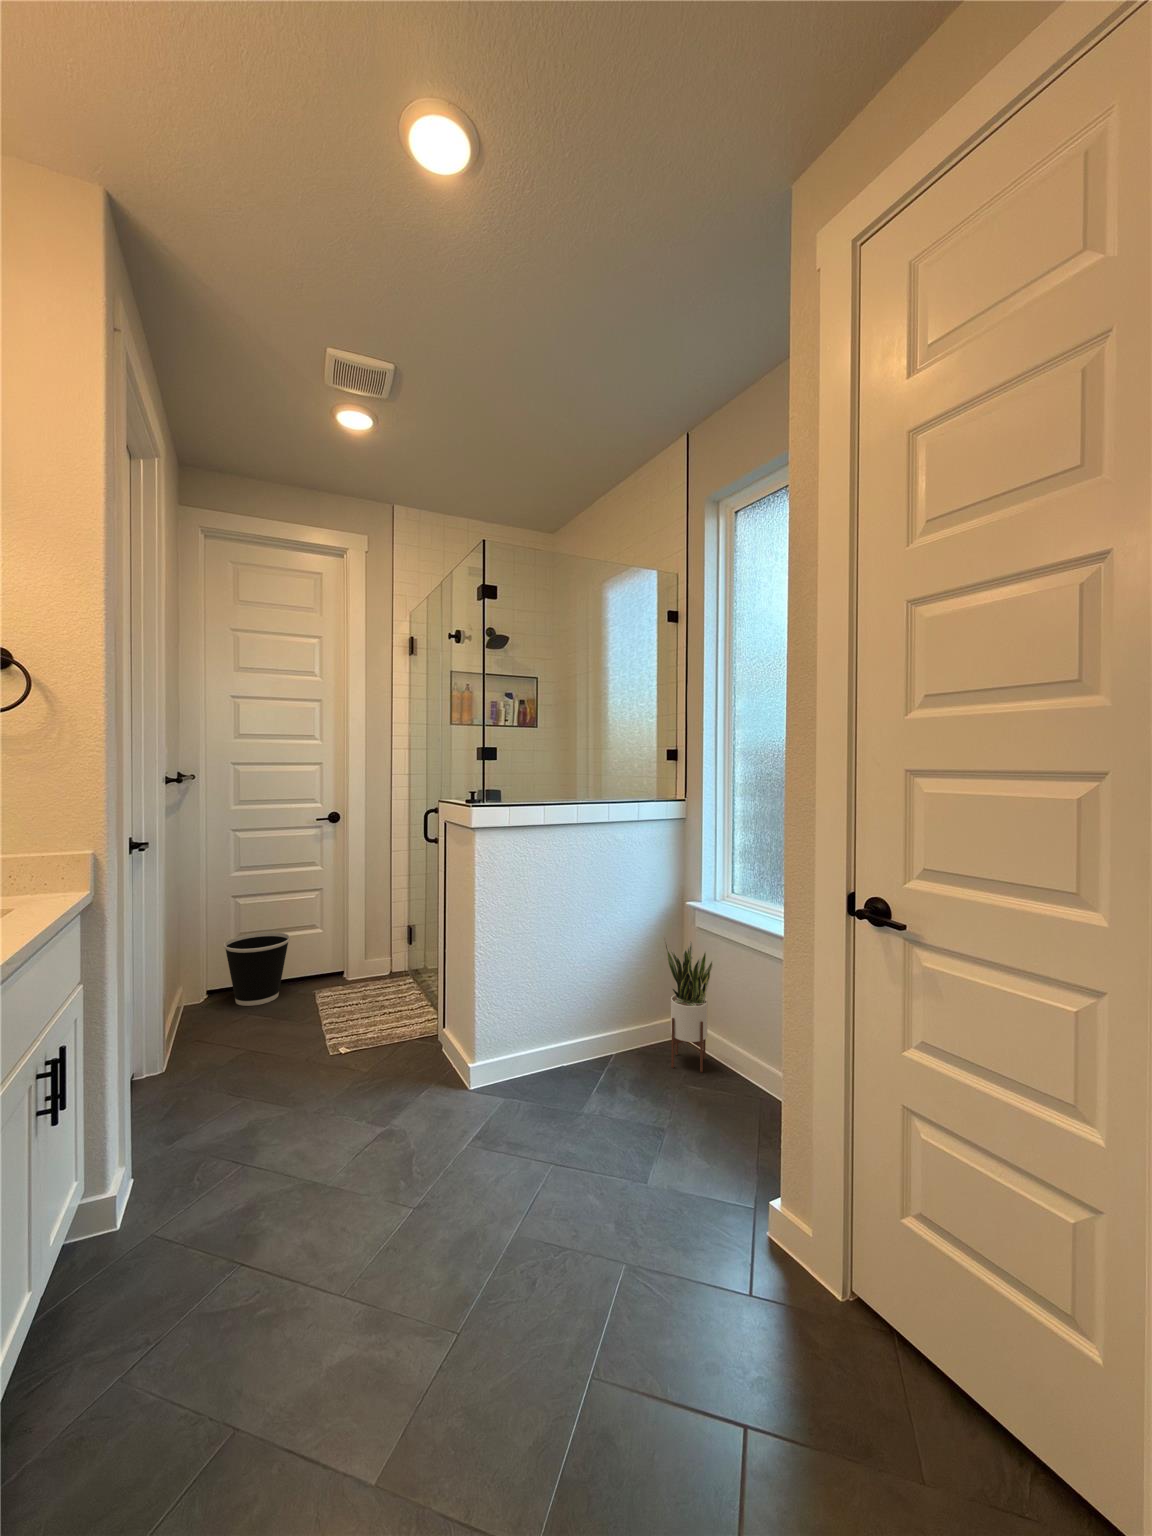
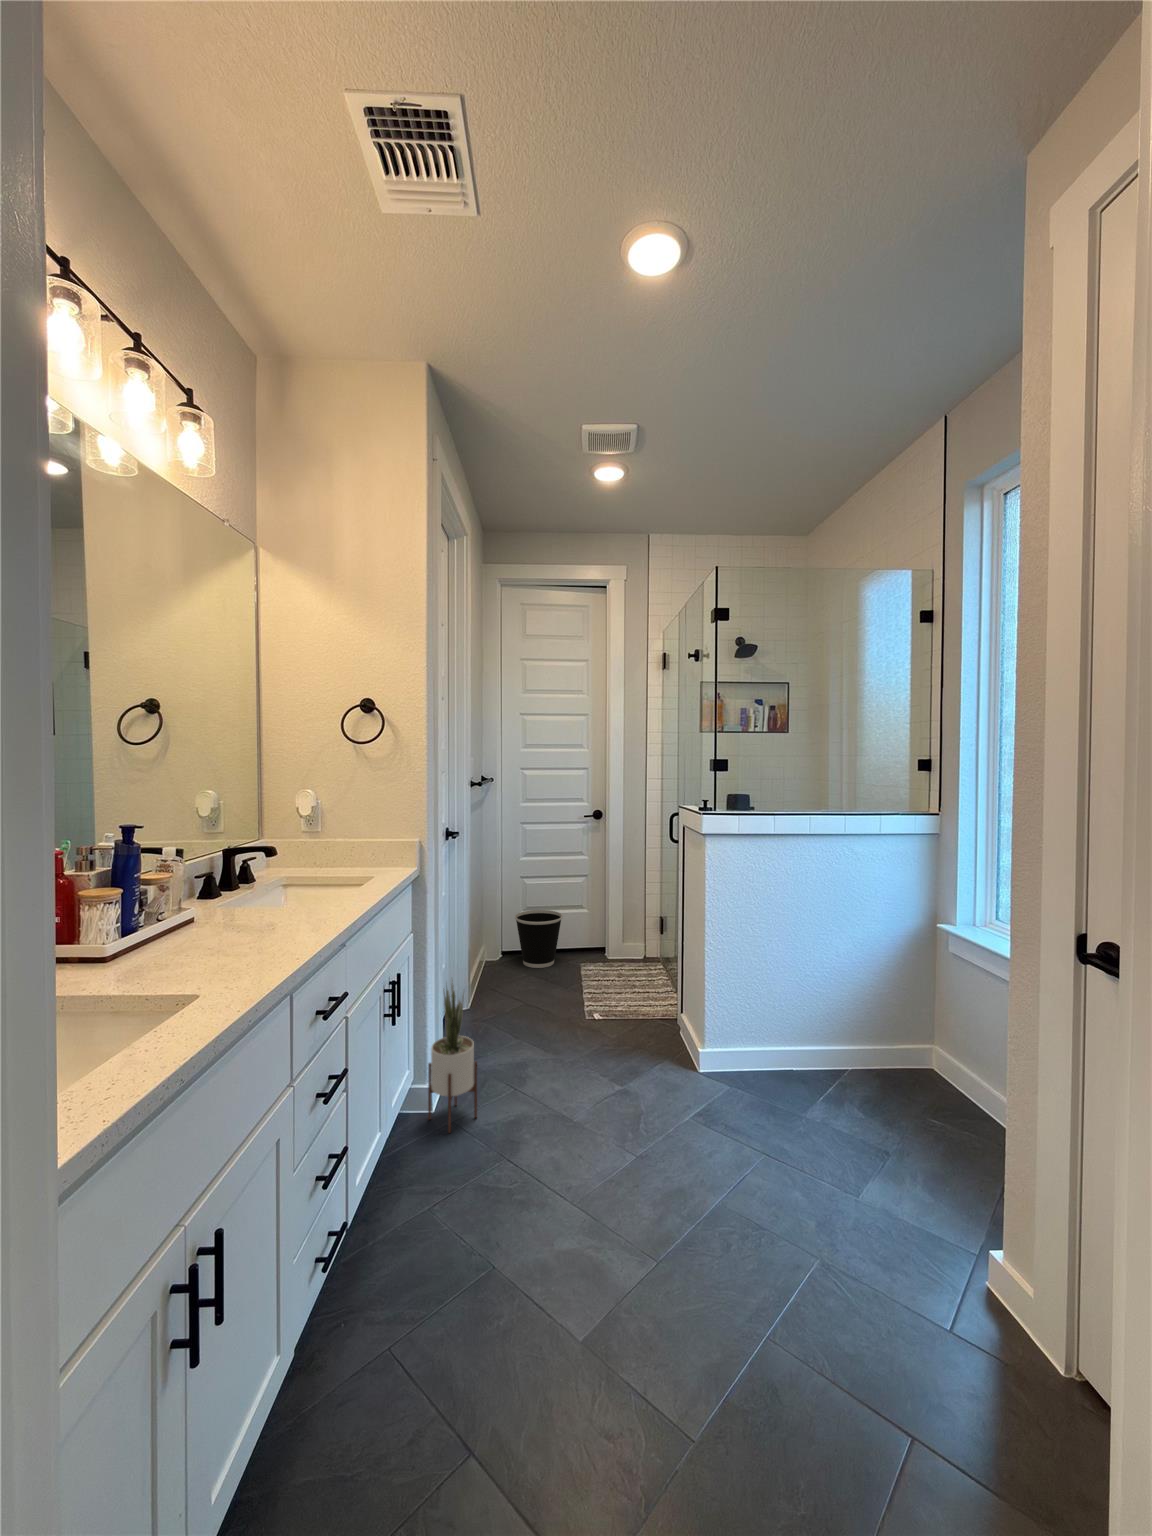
potted plant: present [663,936,713,1072] -> present [428,983,477,1133]

